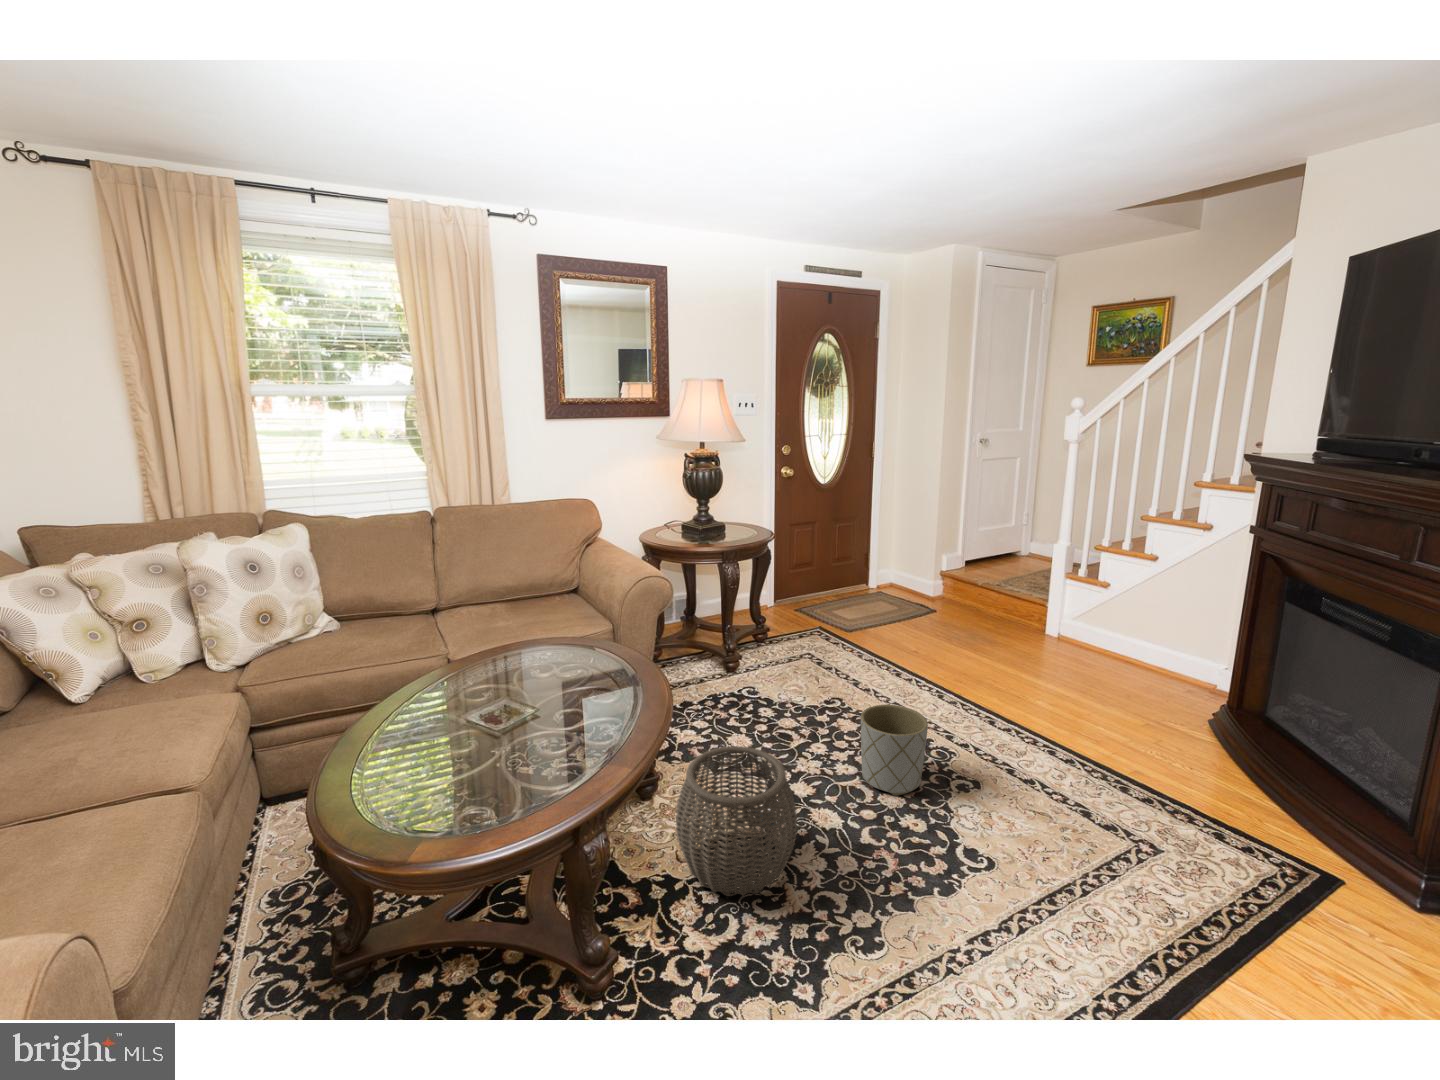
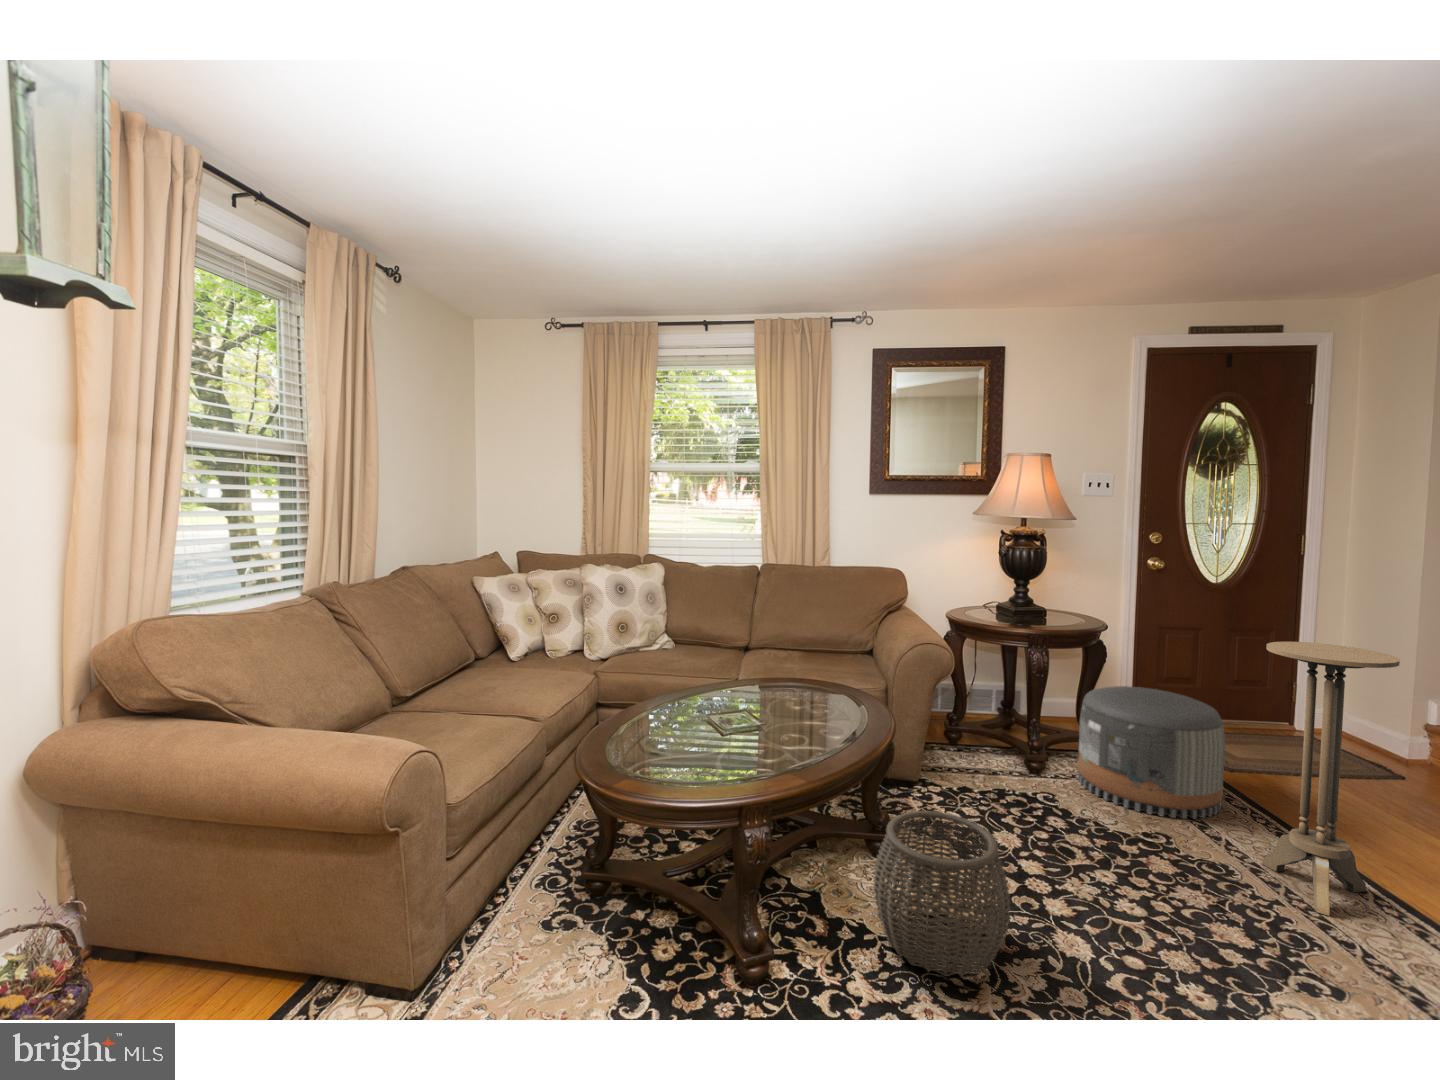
side table: none [899,538,982,728] -> present [1262,642,1400,916]
pouf: none [762,582,862,684] -> present [1078,686,1225,819]
planter: present [861,705,928,796] -> none [1147,836,1251,962]

